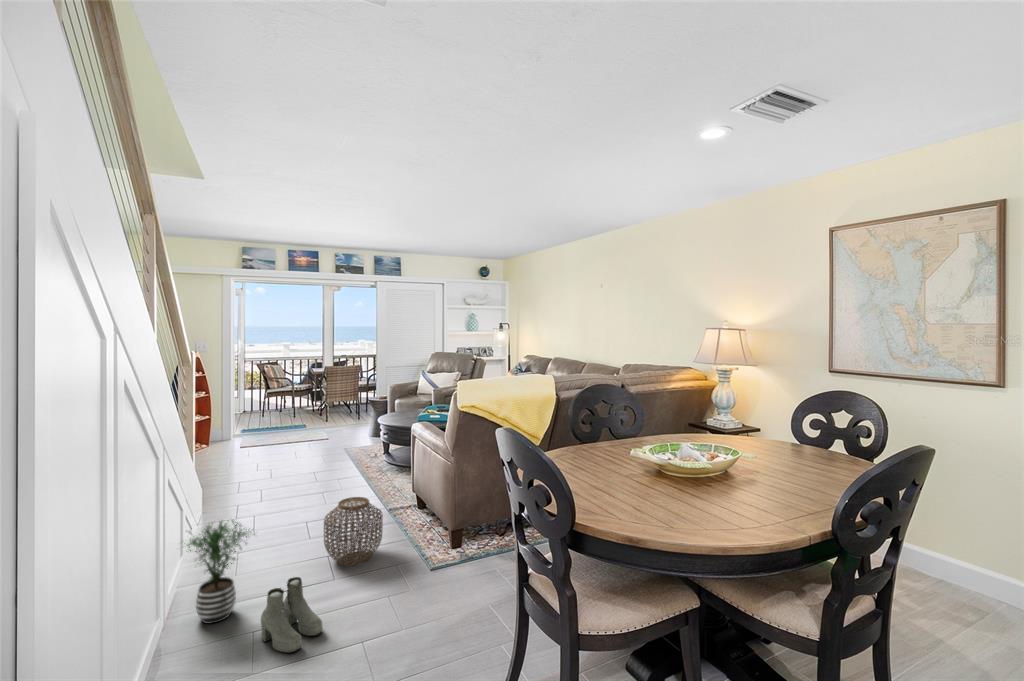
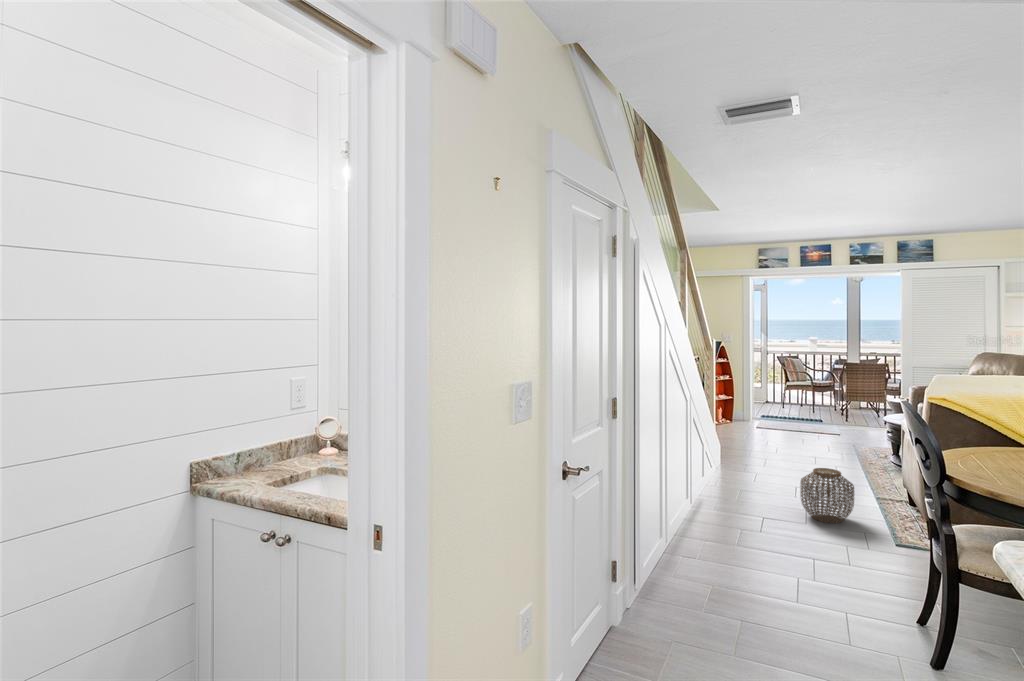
potted plant: present [186,521,254,624] -> none [697,456,747,521]
boots: present [261,577,323,653] -> none [744,504,786,548]

